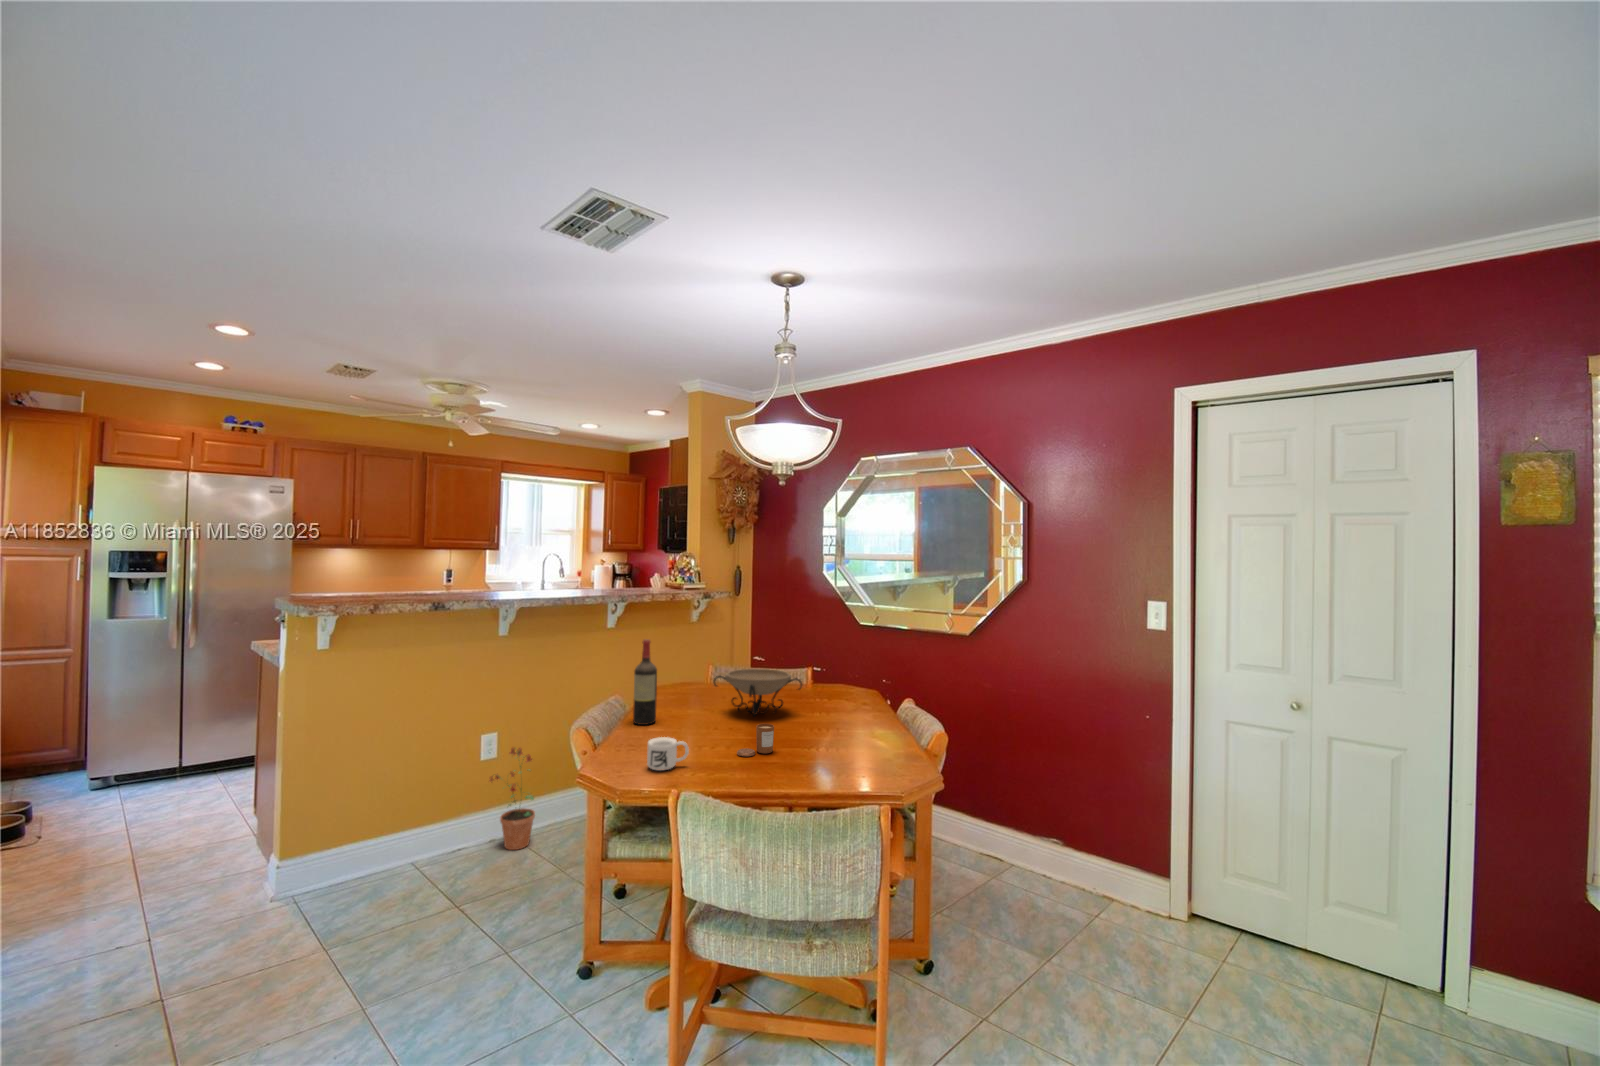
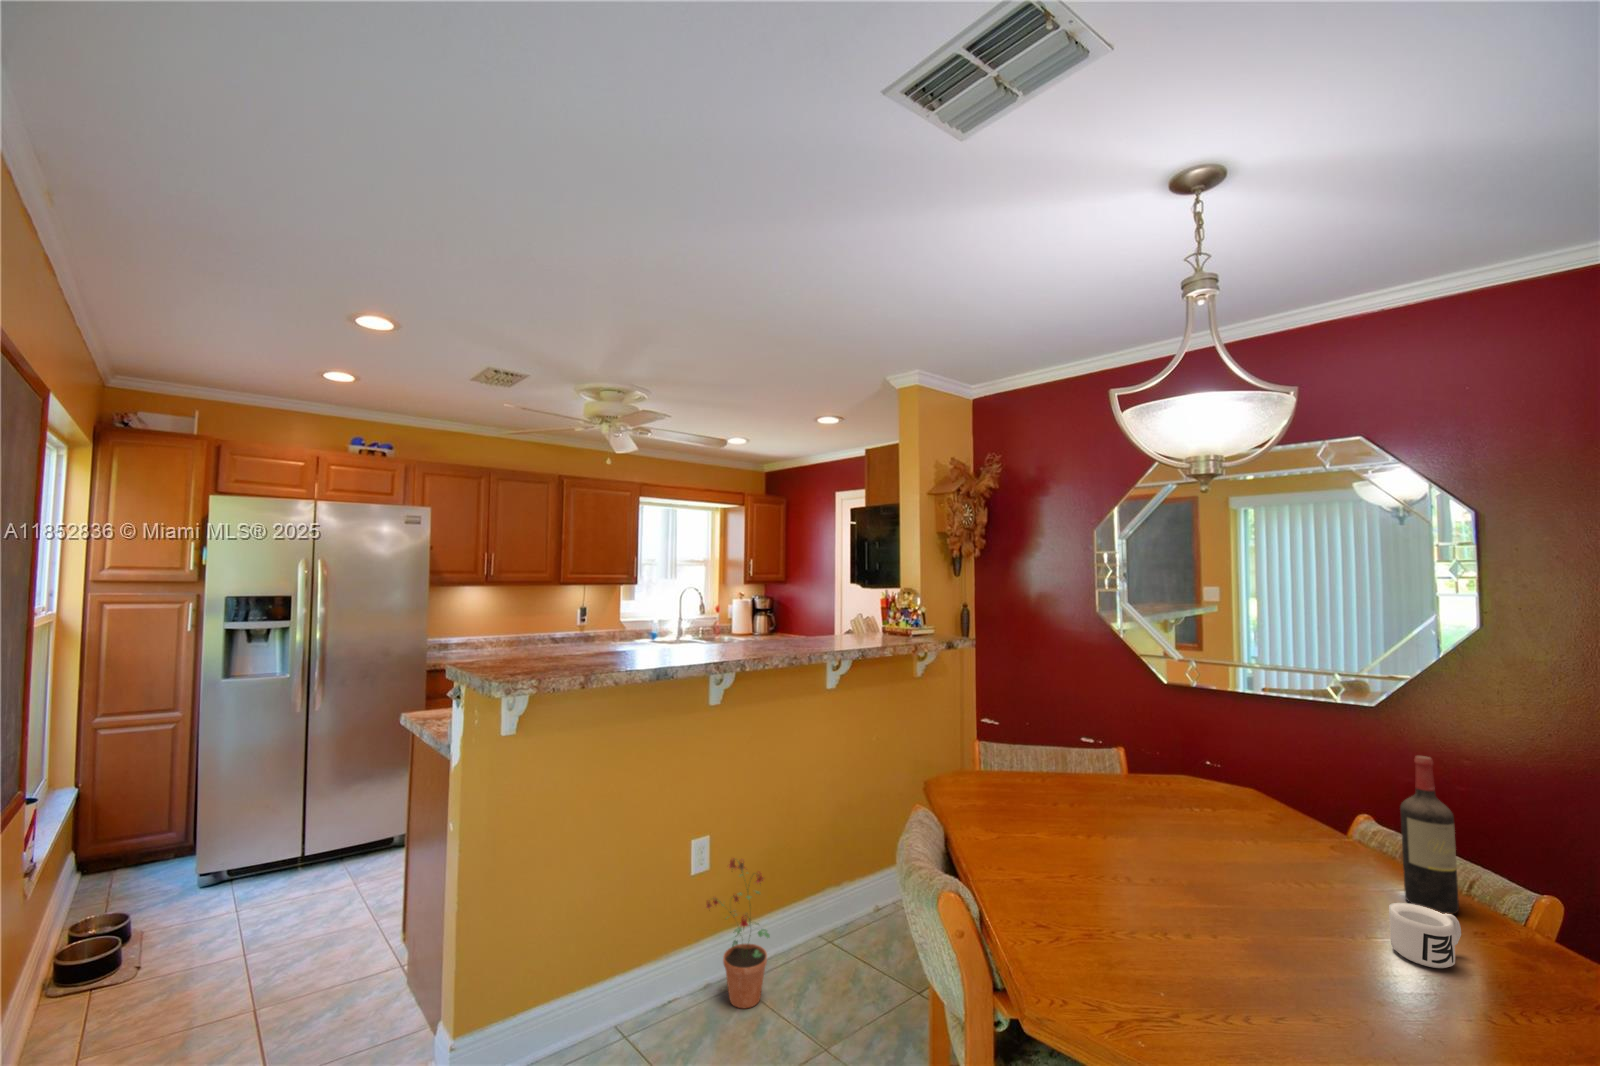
wine bottle: present [633,639,657,725] -> present [1400,756,1459,914]
decorative bowl: present [714,669,802,716] -> none [1102,772,1255,860]
candle: present [737,724,774,756] -> none [1287,902,1350,973]
mug: present [647,737,689,770] -> present [1389,903,1461,968]

